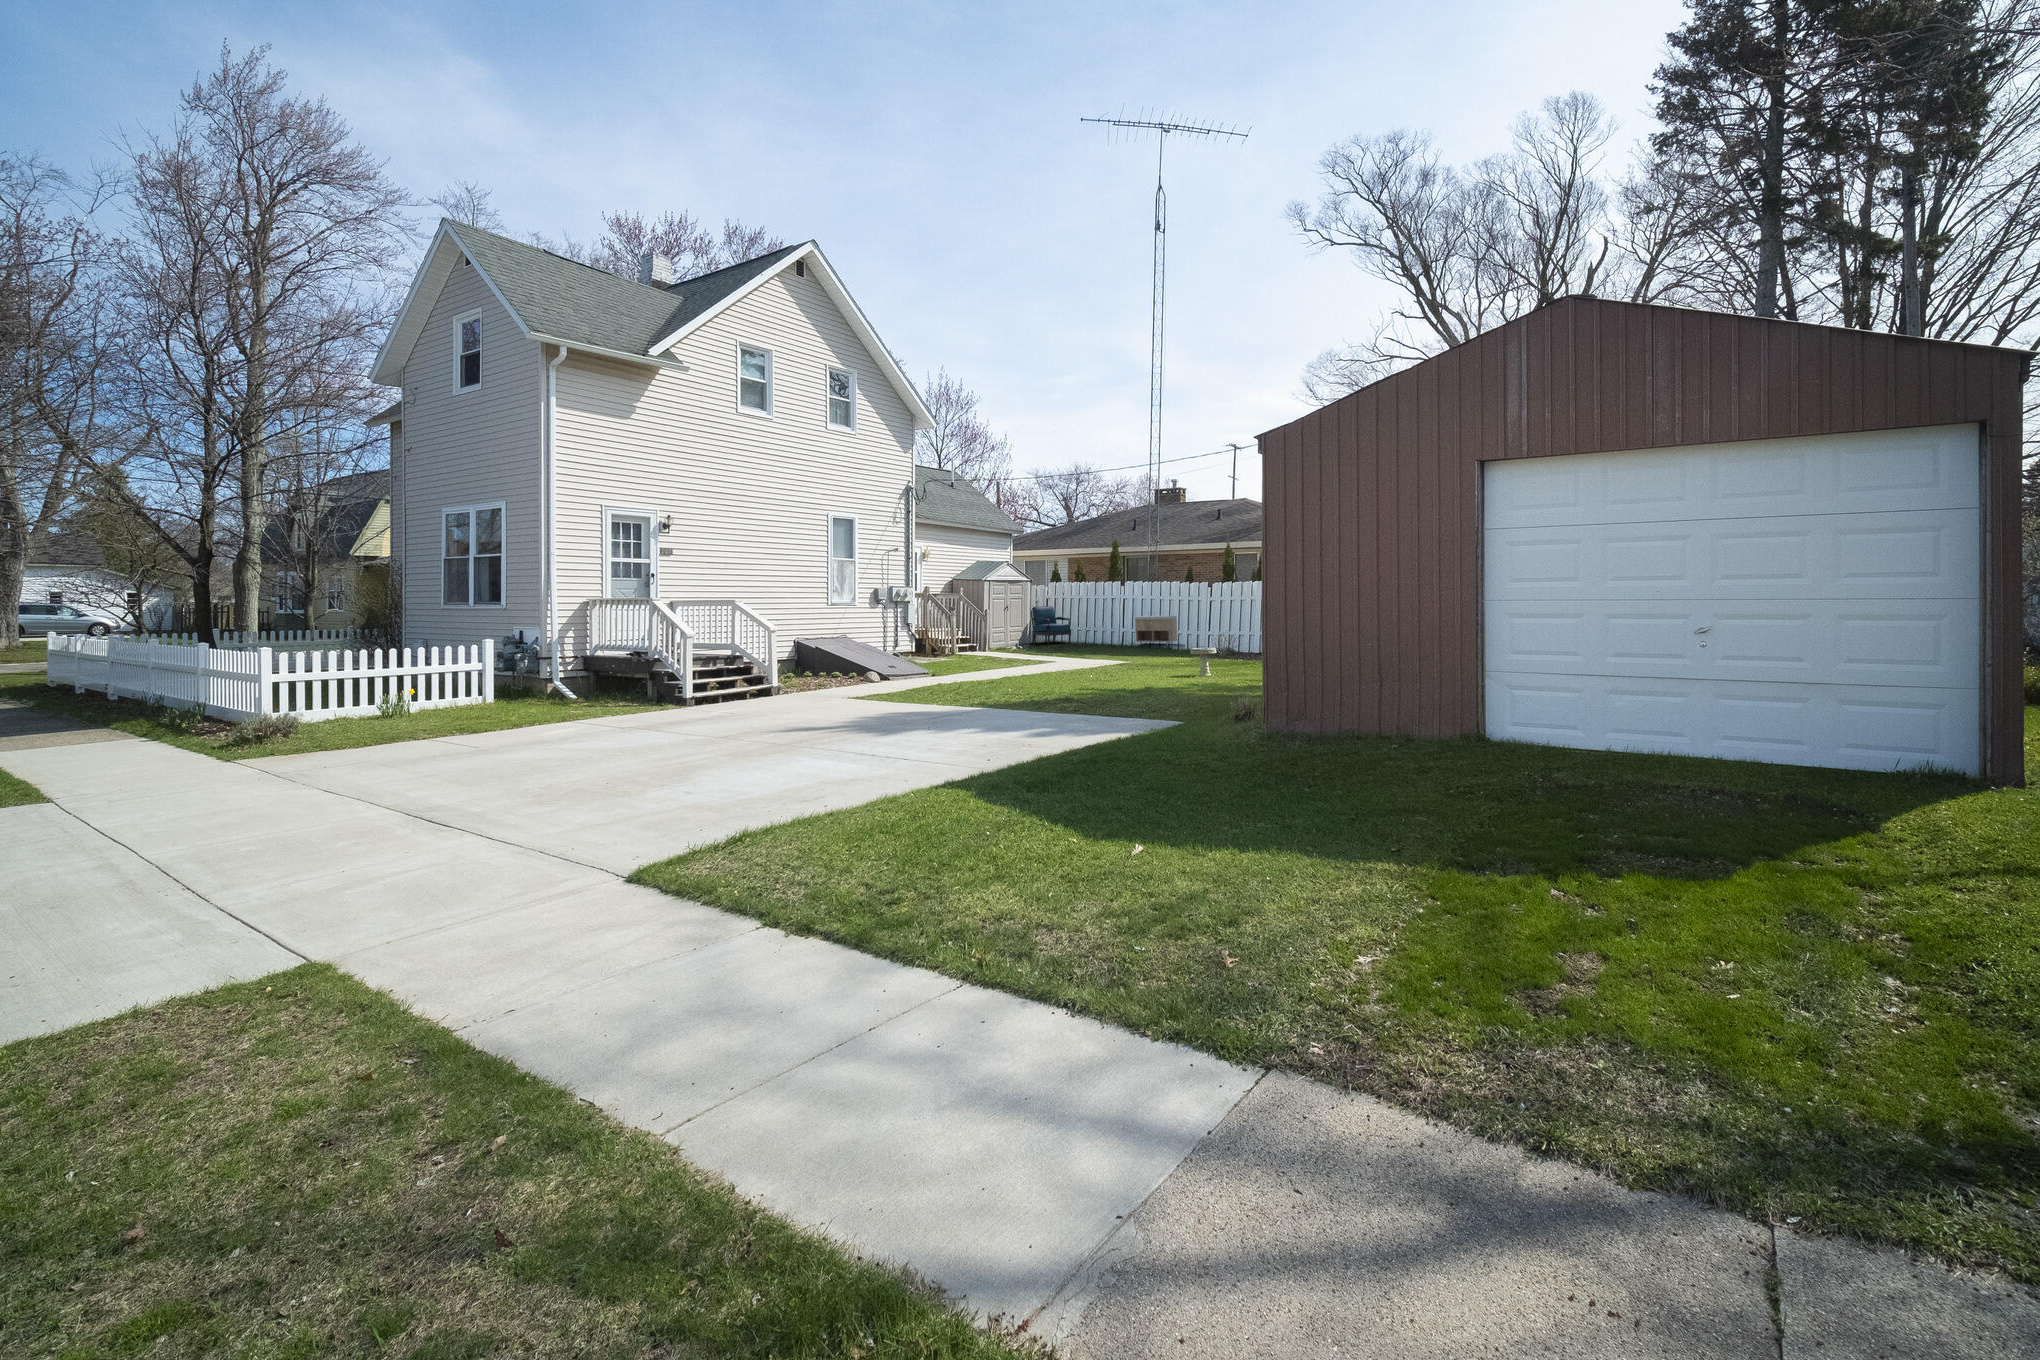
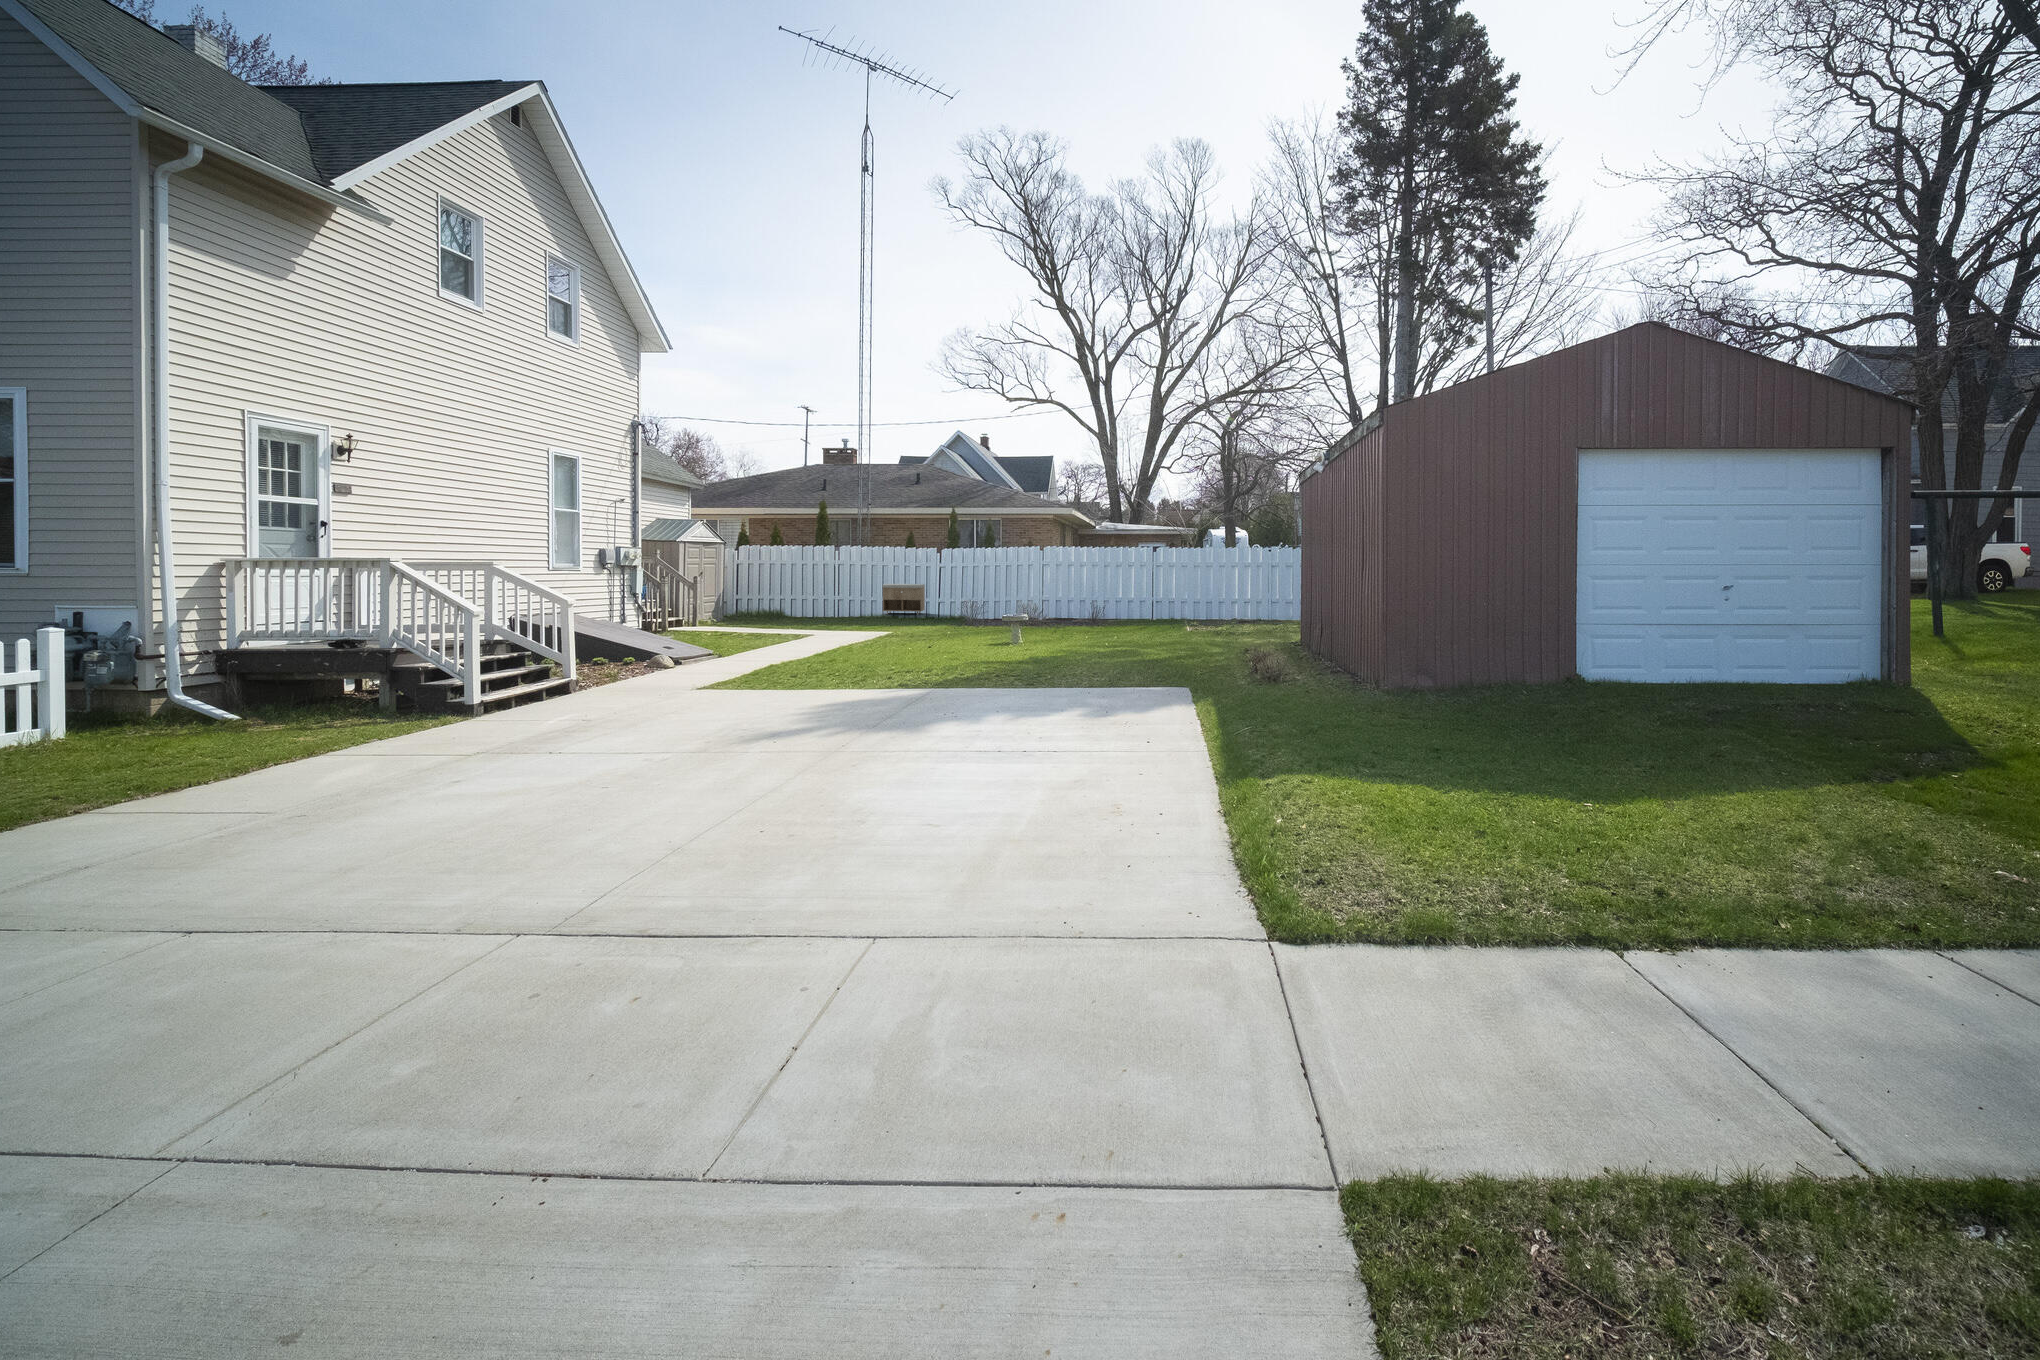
chair: present [1030,606,1071,644] -> none [747,571,798,613]

